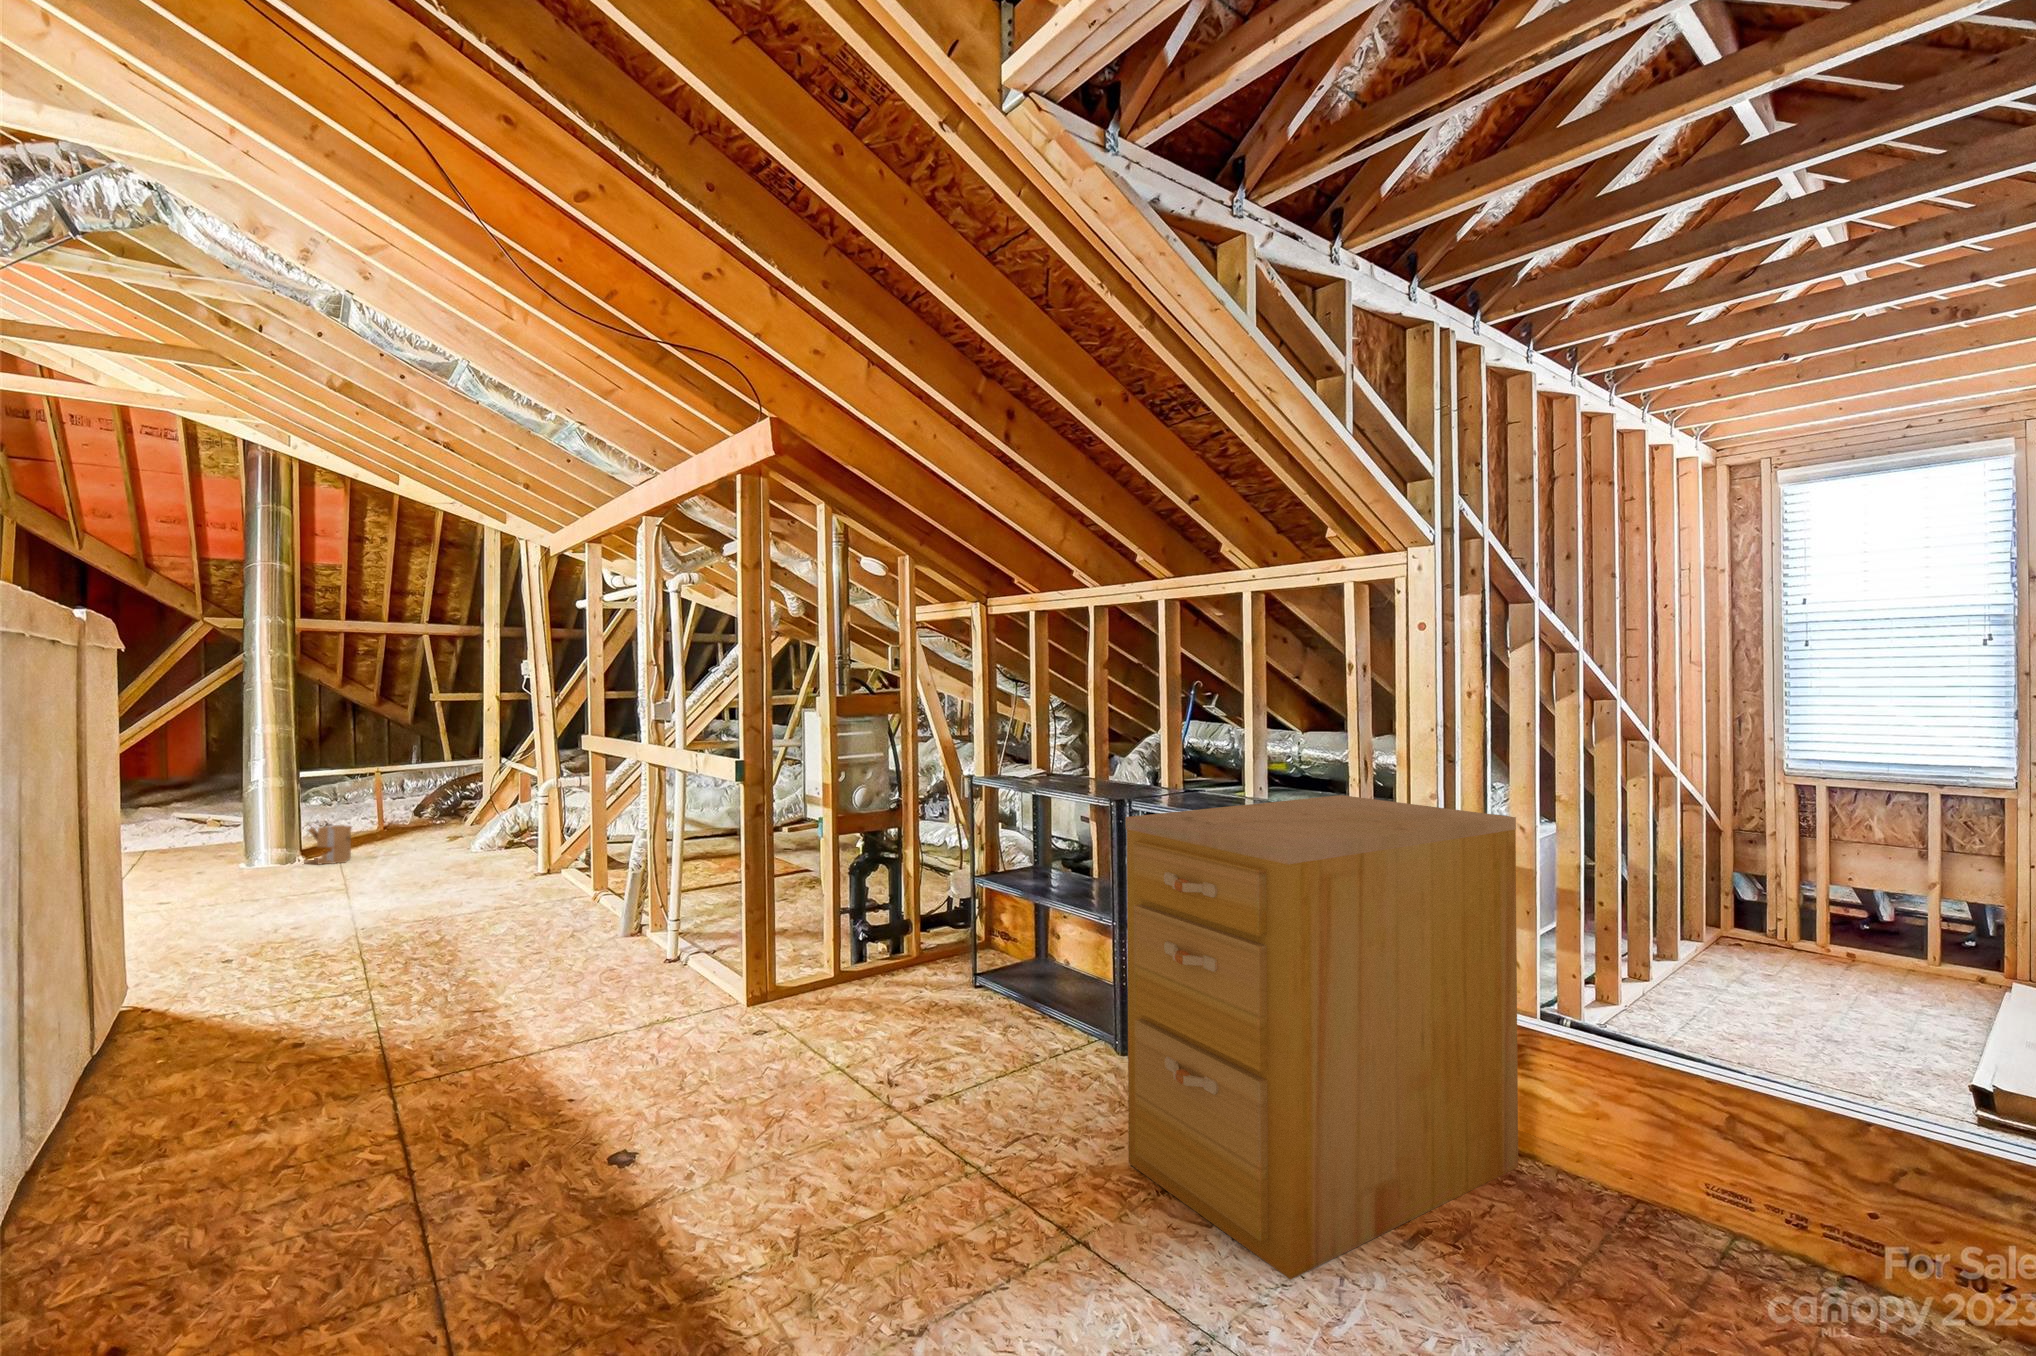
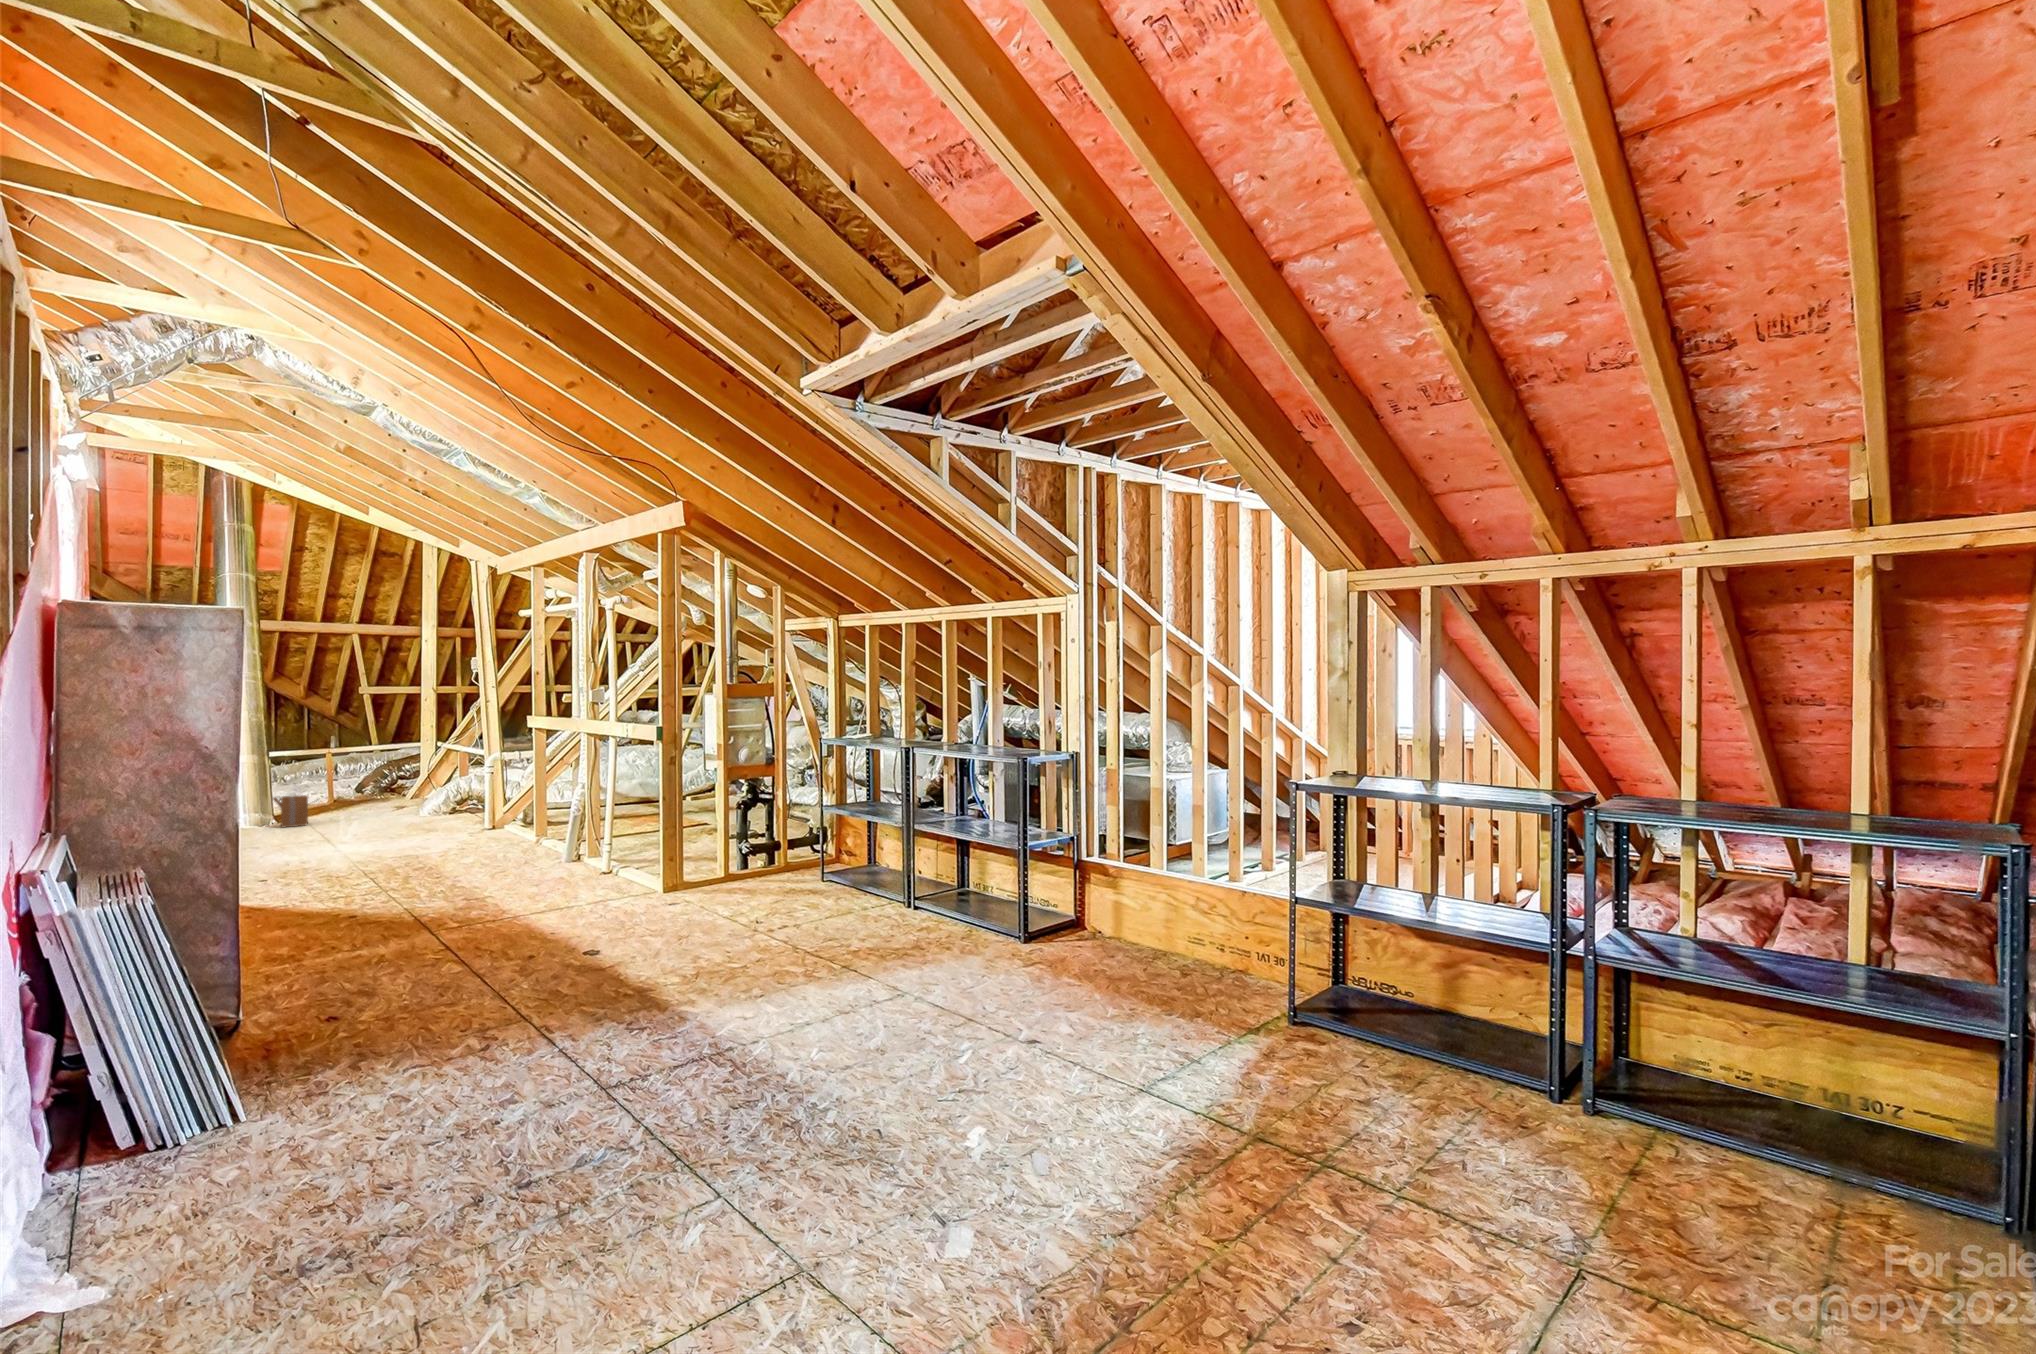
filing cabinet: present [1126,795,1518,1279] -> none [896,741,1111,974]

